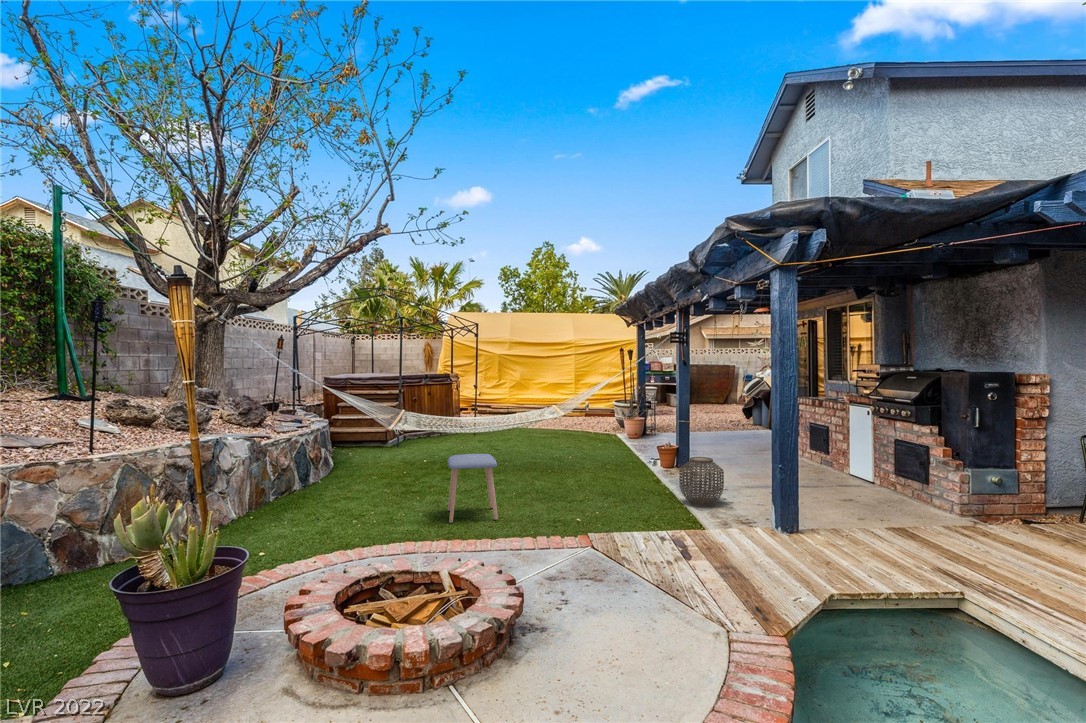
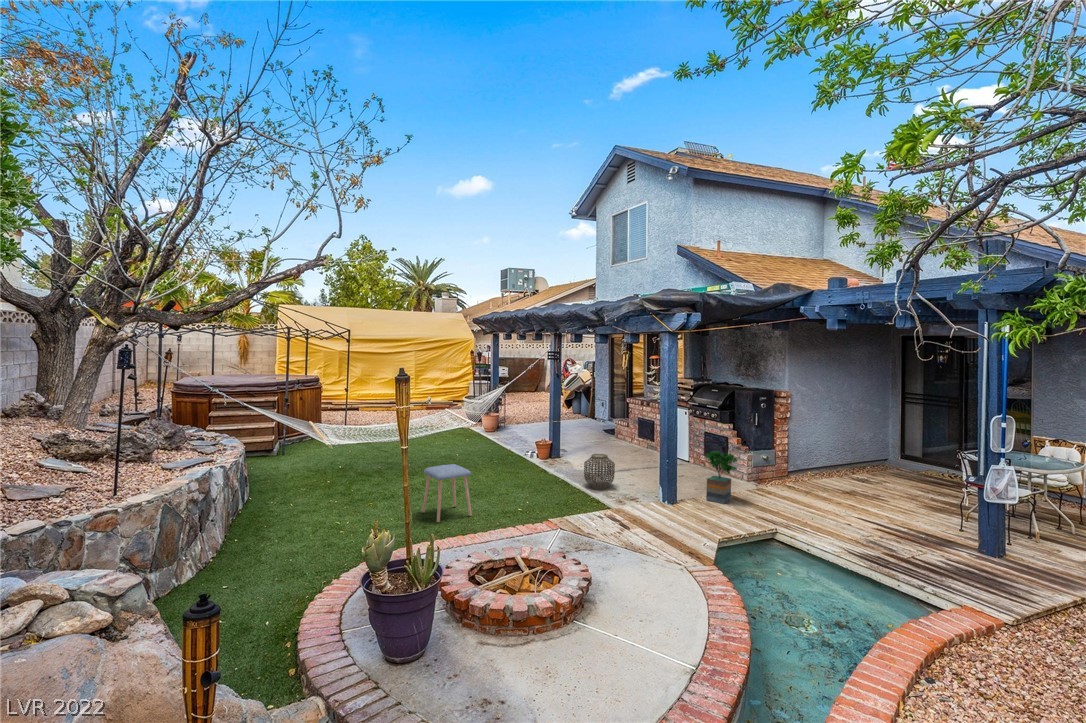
potted tree: none [856,456,918,544] -> present [706,451,738,504]

